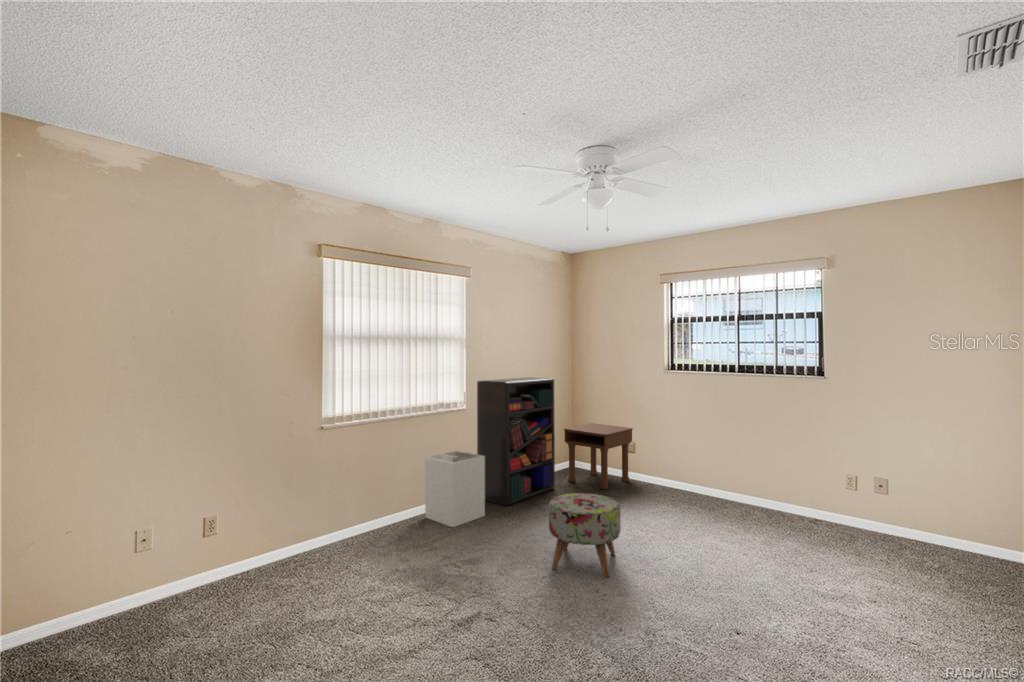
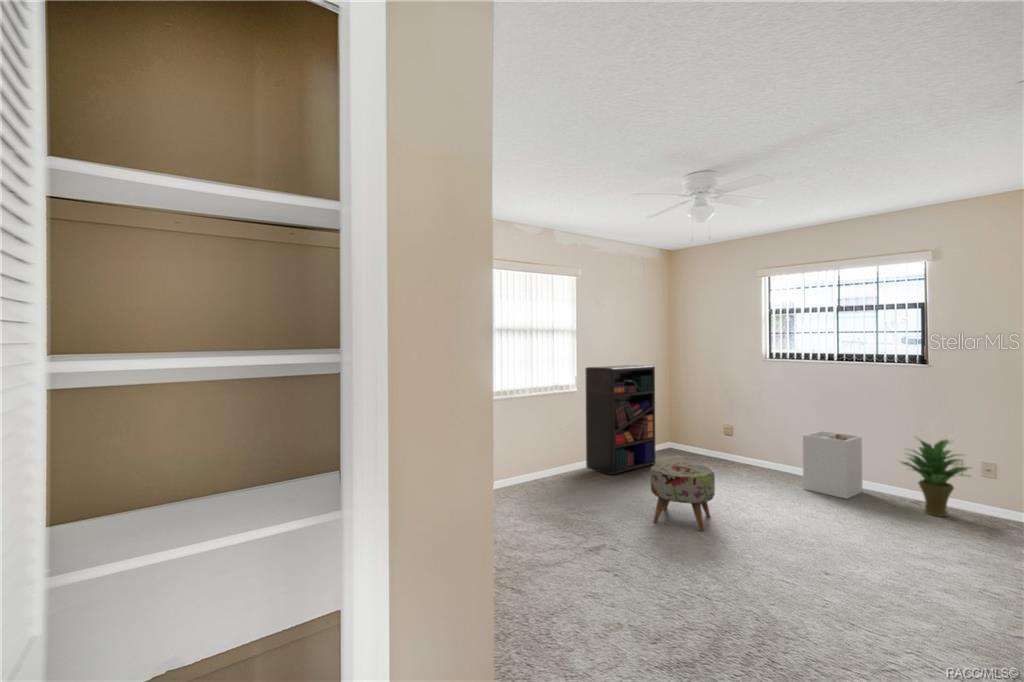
nightstand: present [564,423,633,489] -> none [664,408,731,467]
laundry hamper: present [425,451,485,527] -> present [803,431,862,499]
potted plant: none [800,452,871,537] -> present [901,439,970,517]

